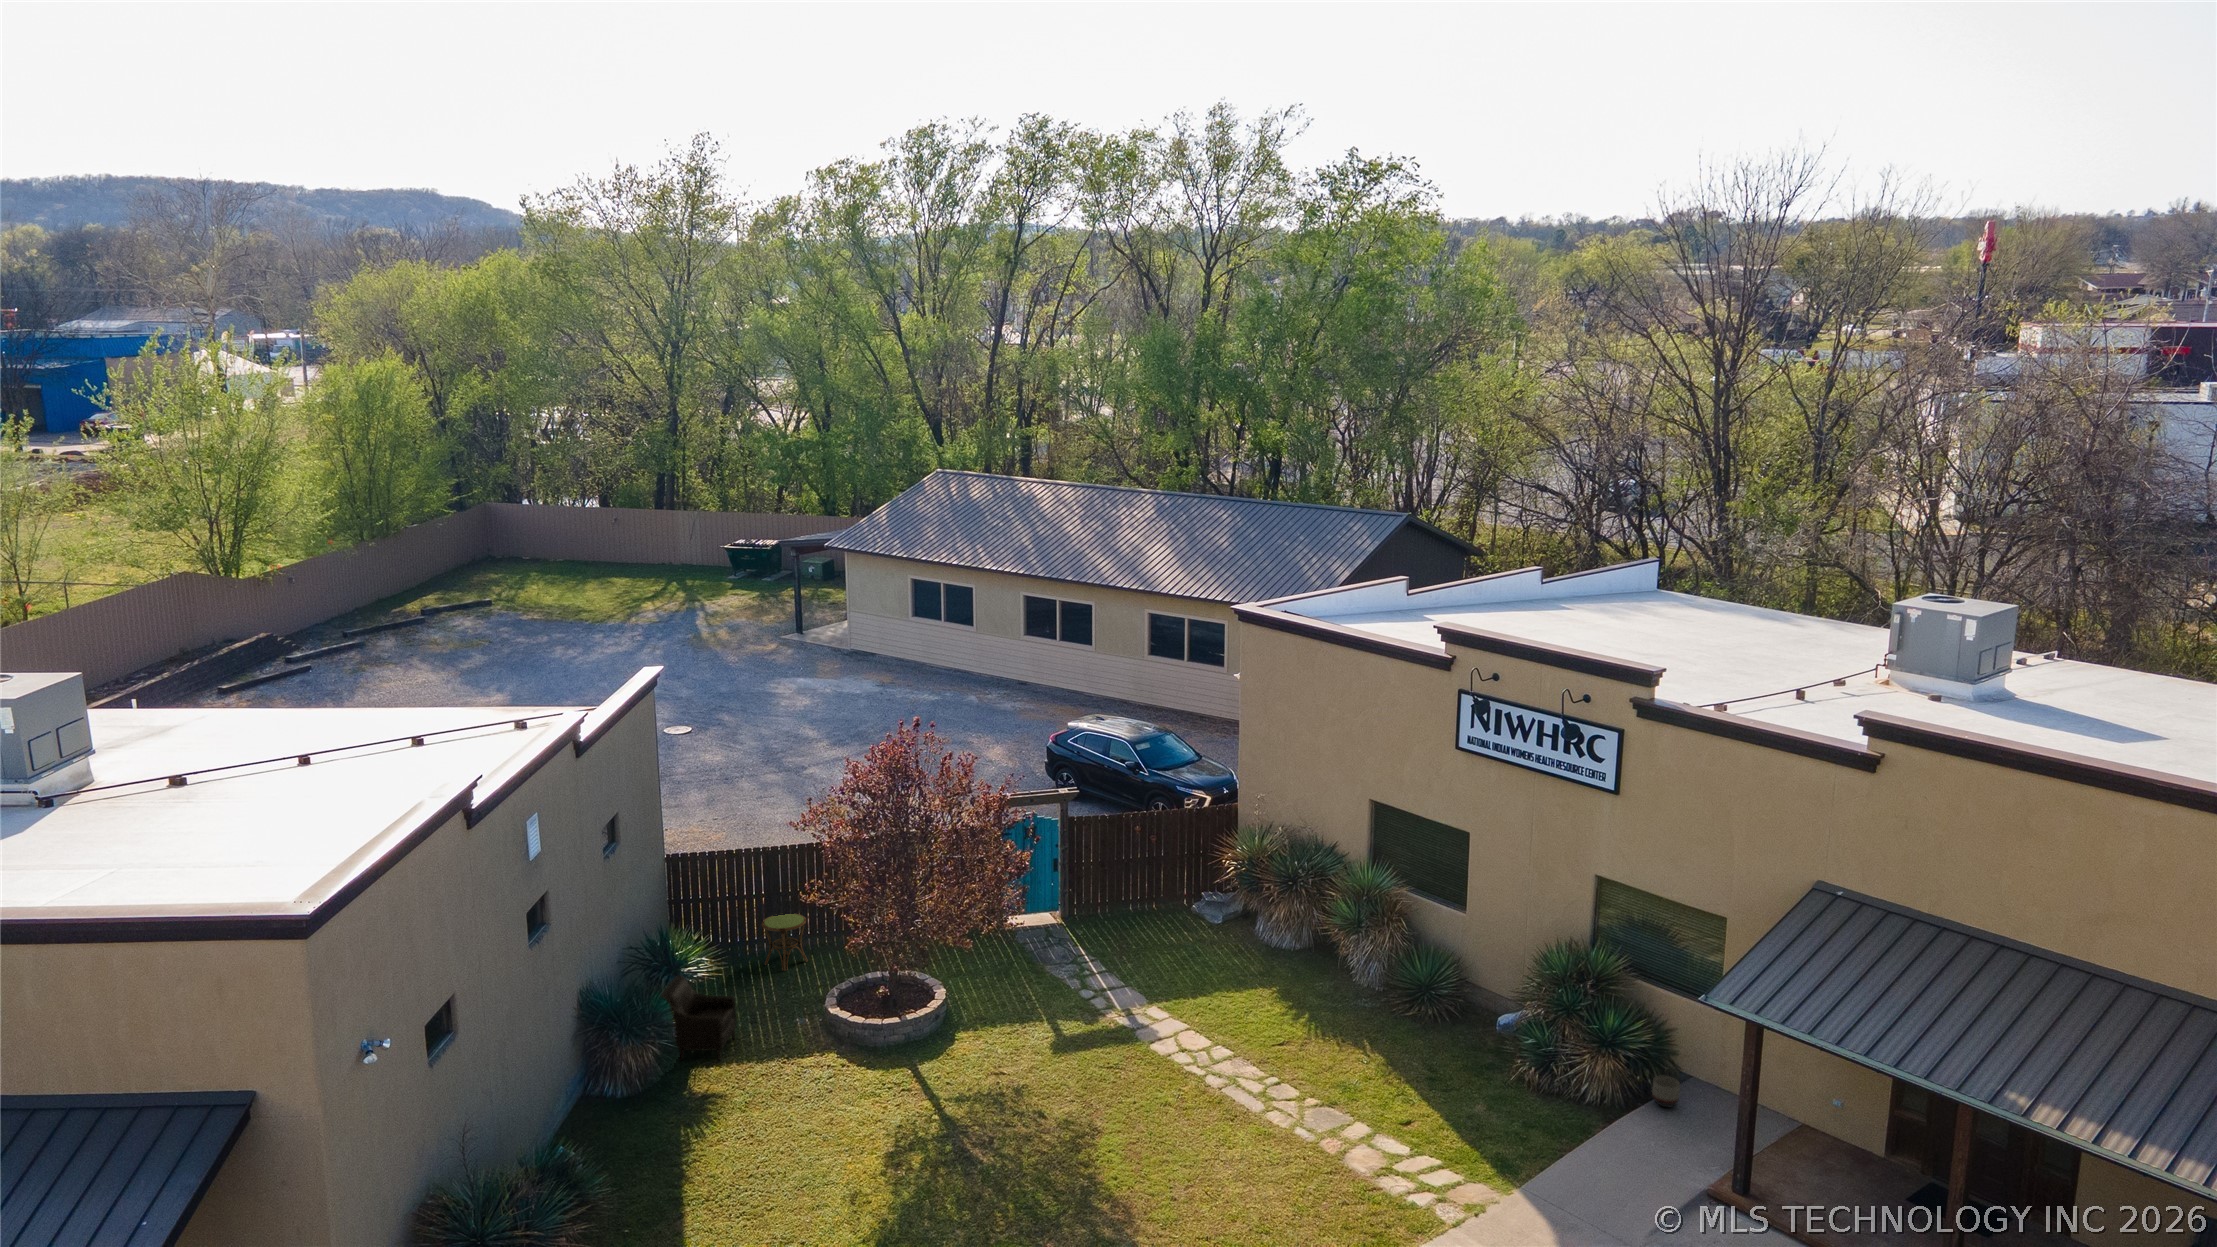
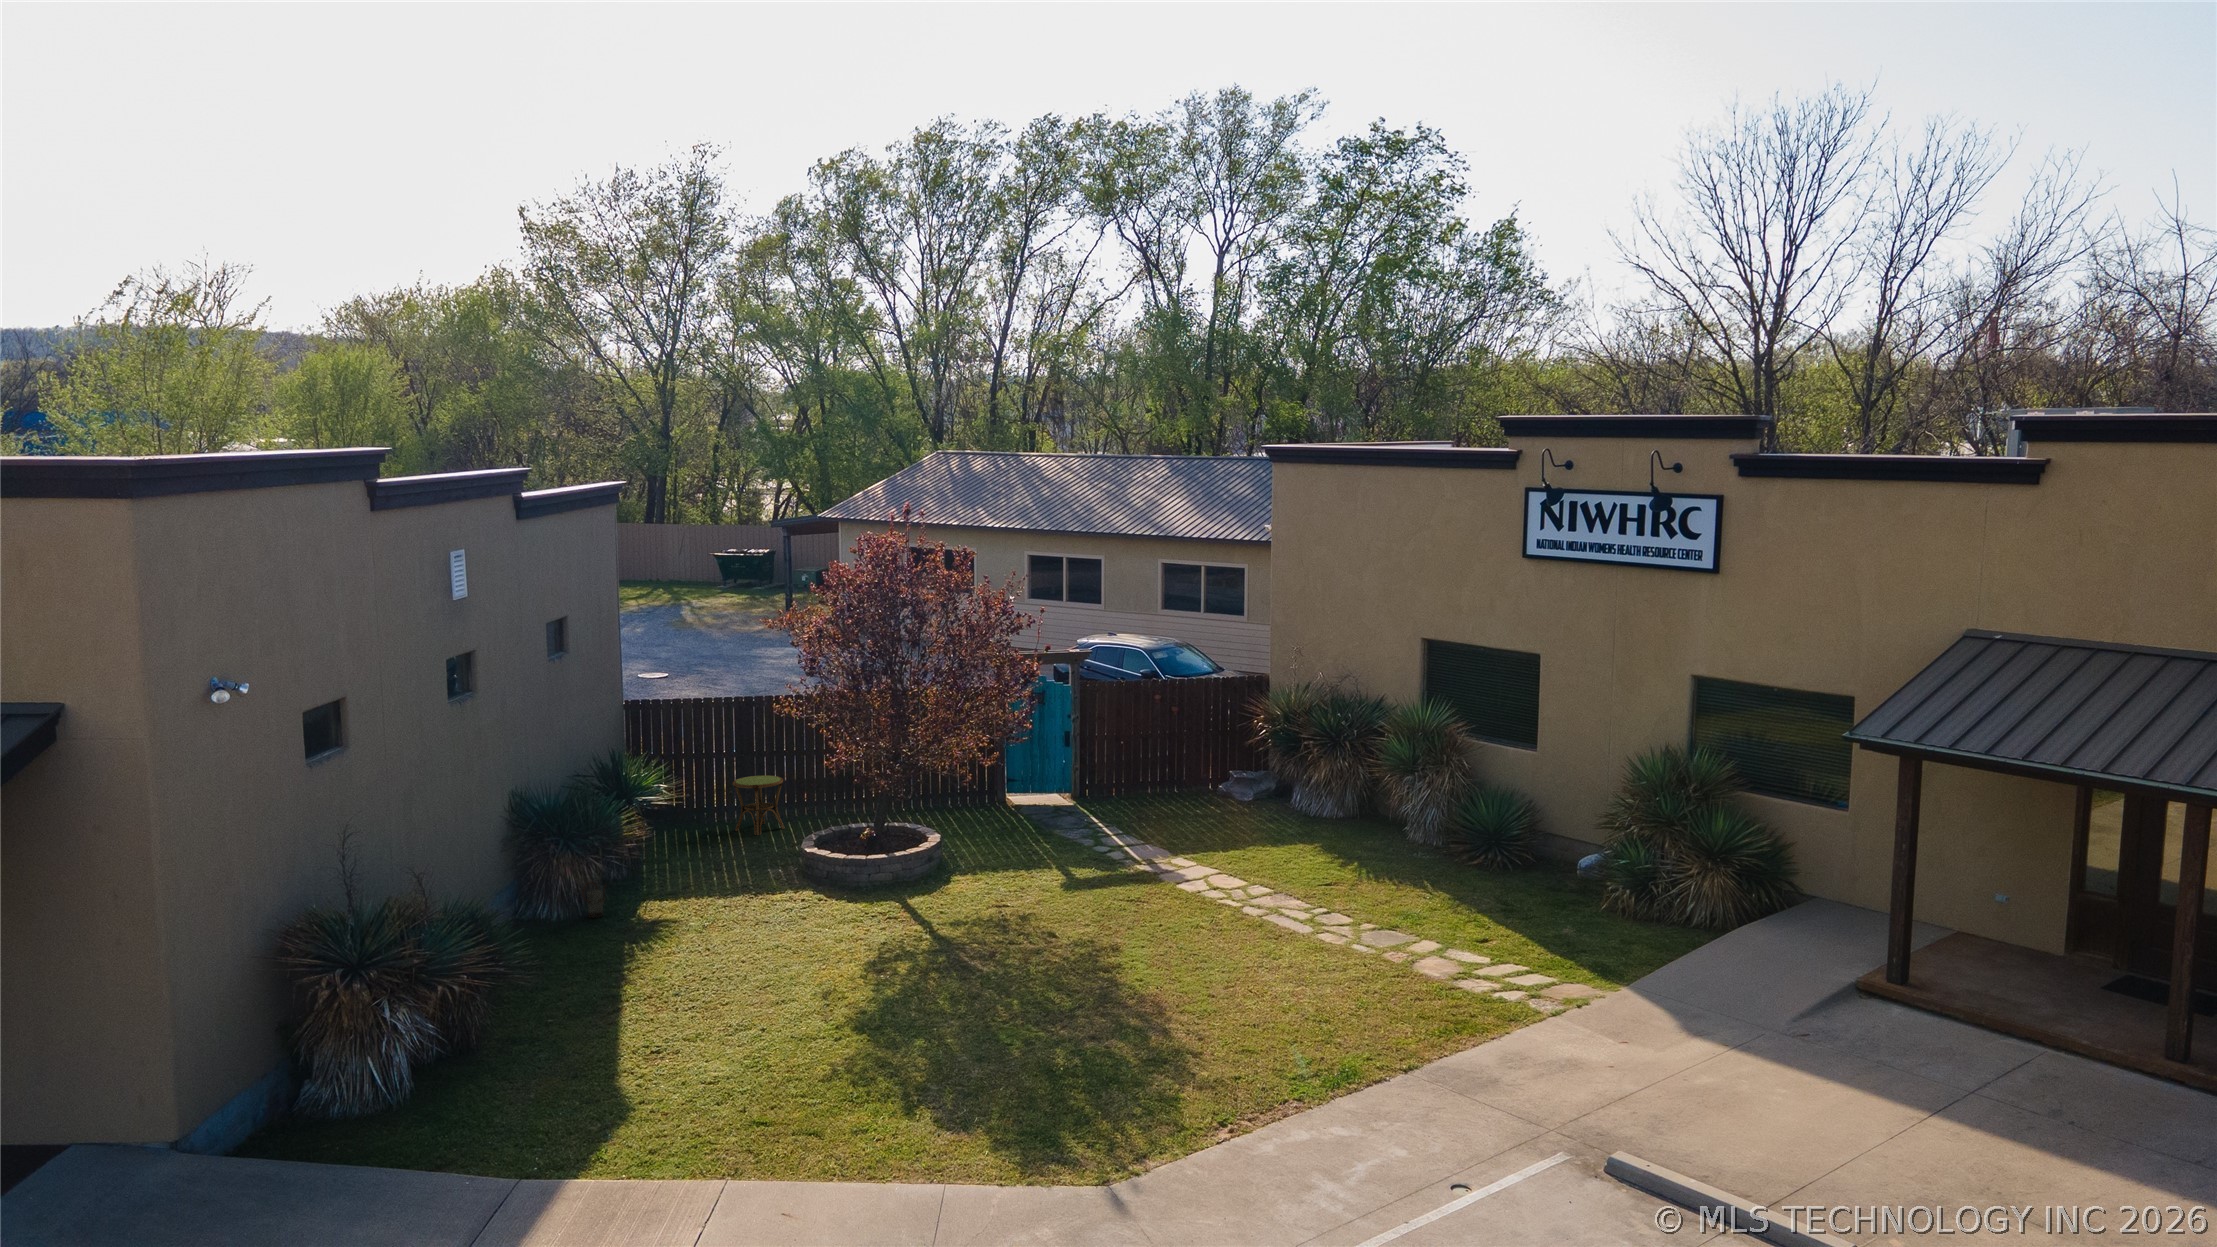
chair: present [661,975,736,1061] -> none [608,806,698,898]
watering can: none [641,1056,661,1088] -> present [584,889,604,918]
planter: present [1652,1076,1680,1108] -> none [1773,889,1807,924]

